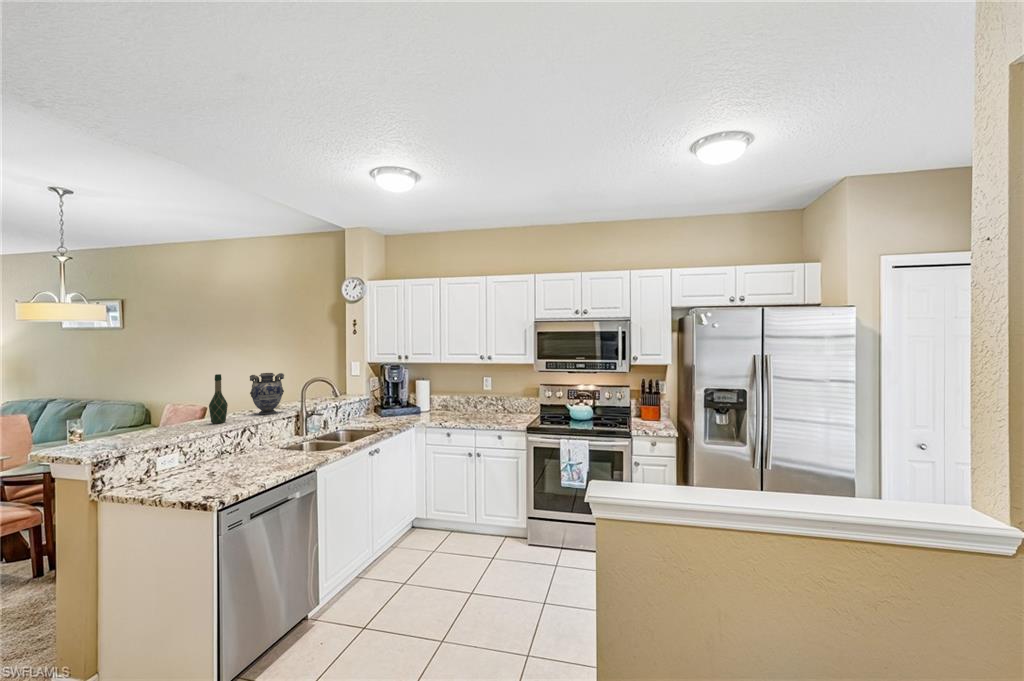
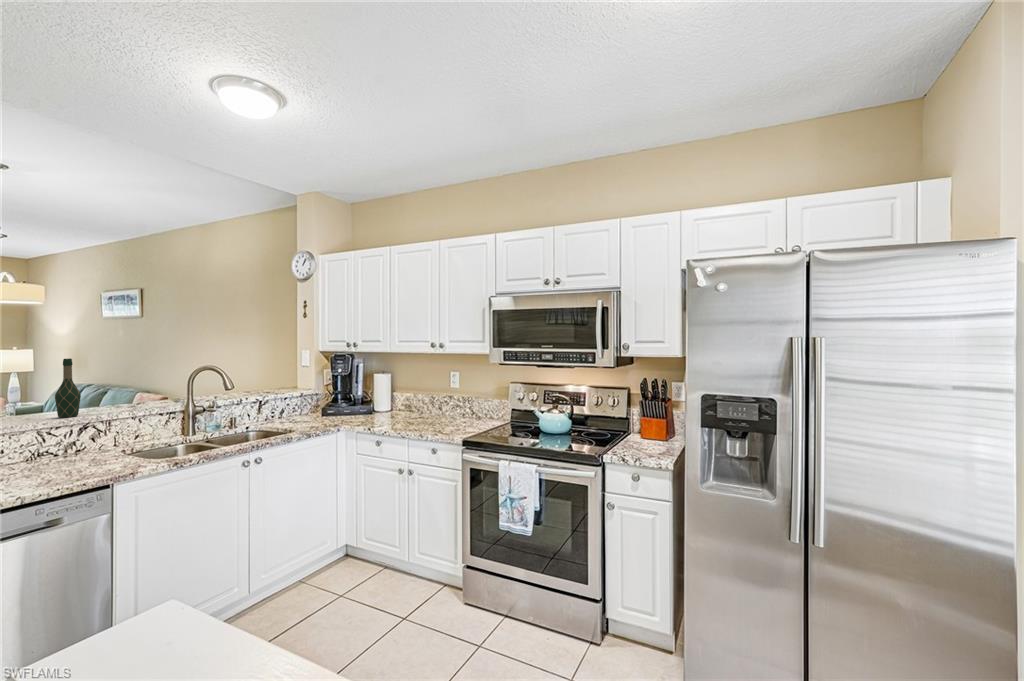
decorative vase: present [250,373,284,414] -> none [129,359,174,408]

